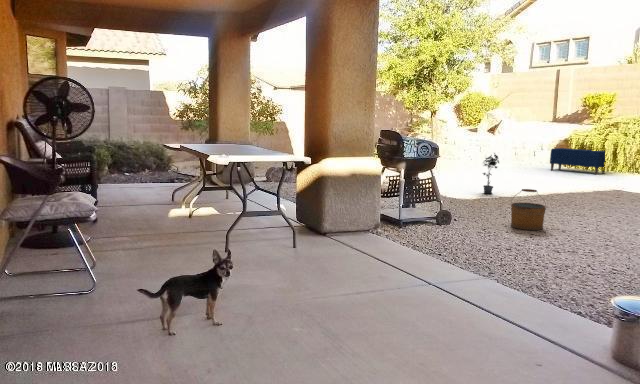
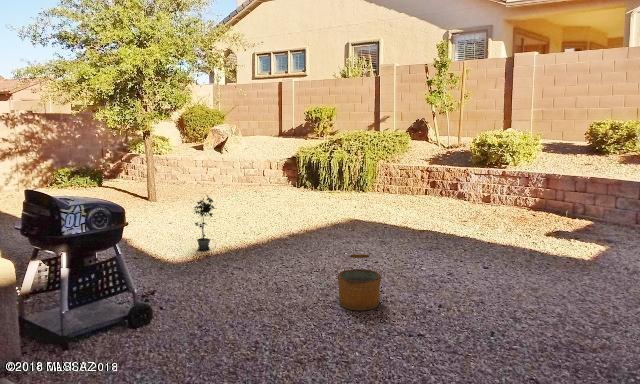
bench: present [550,148,605,175] -> none [279,168,334,195]
bucket: present [511,189,546,230] -> present [337,254,382,311]

